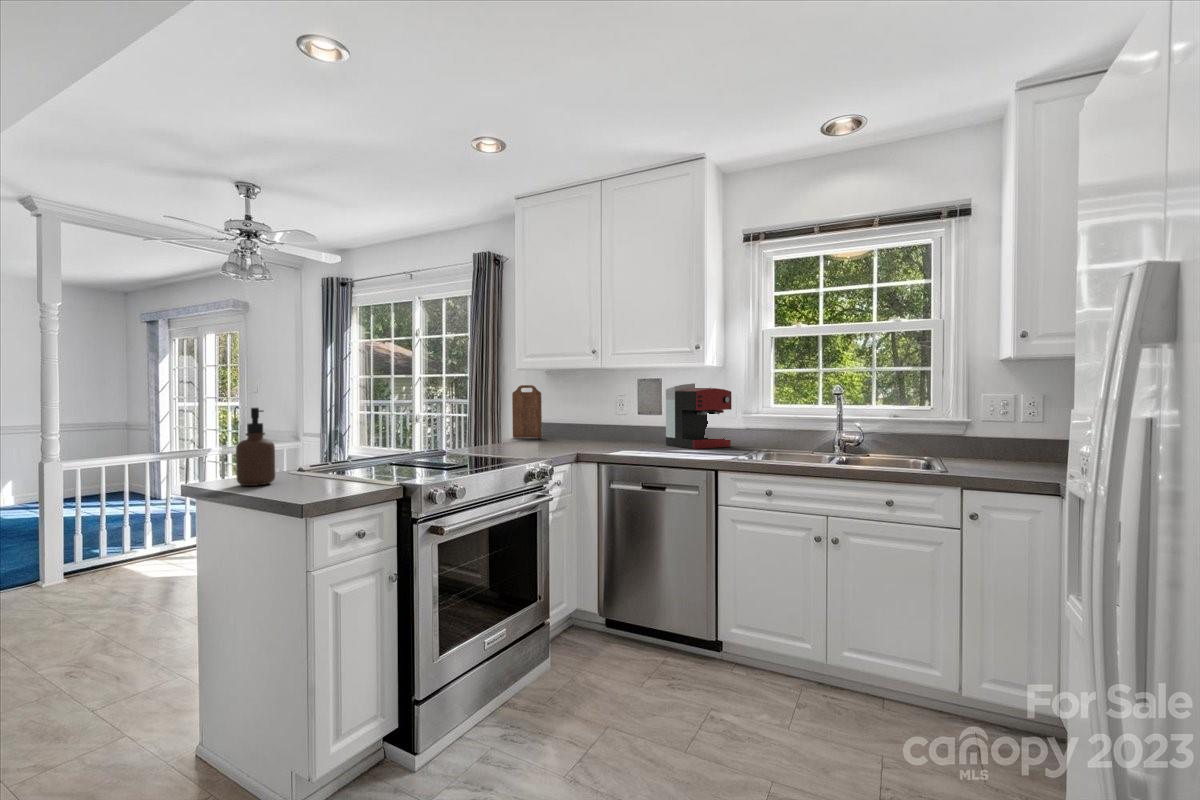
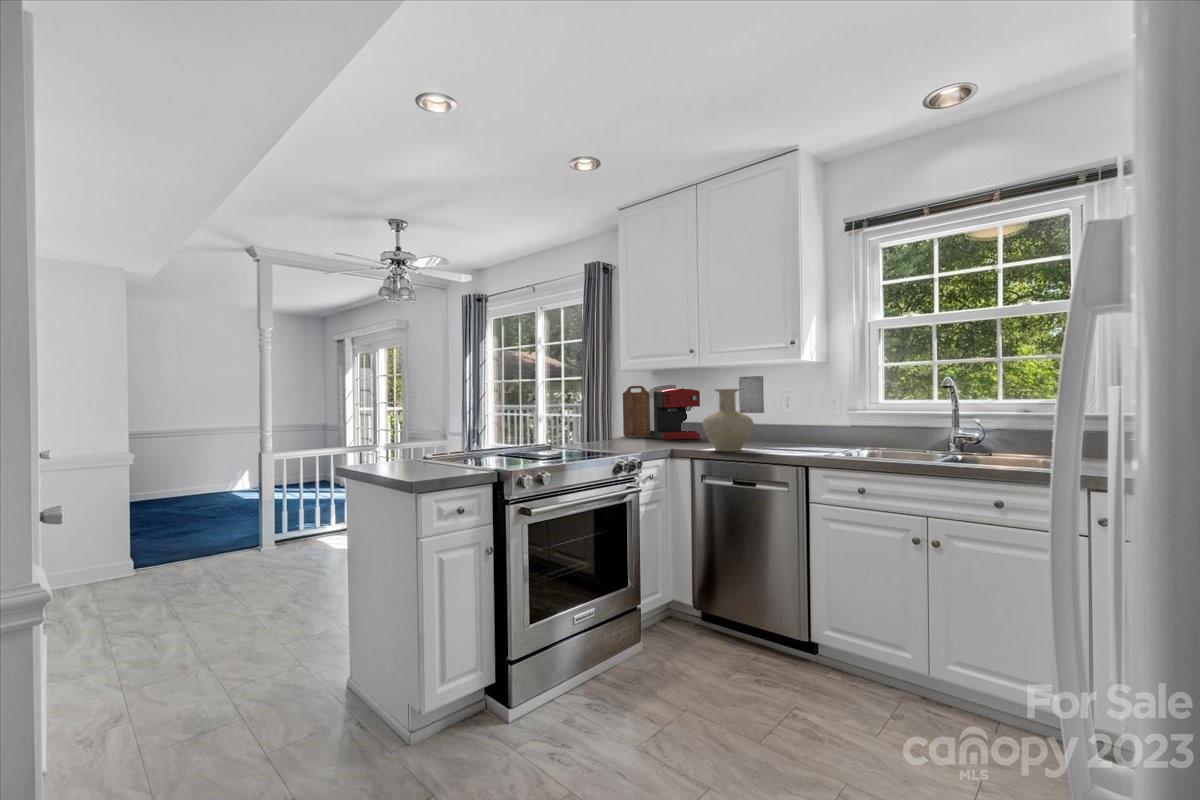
coffee maker: present [666,383,731,449] -> present [649,385,700,440]
vase: none [610,392,661,455] -> present [702,389,754,451]
soap dispenser: present [236,408,275,486] -> none [370,405,399,469]

